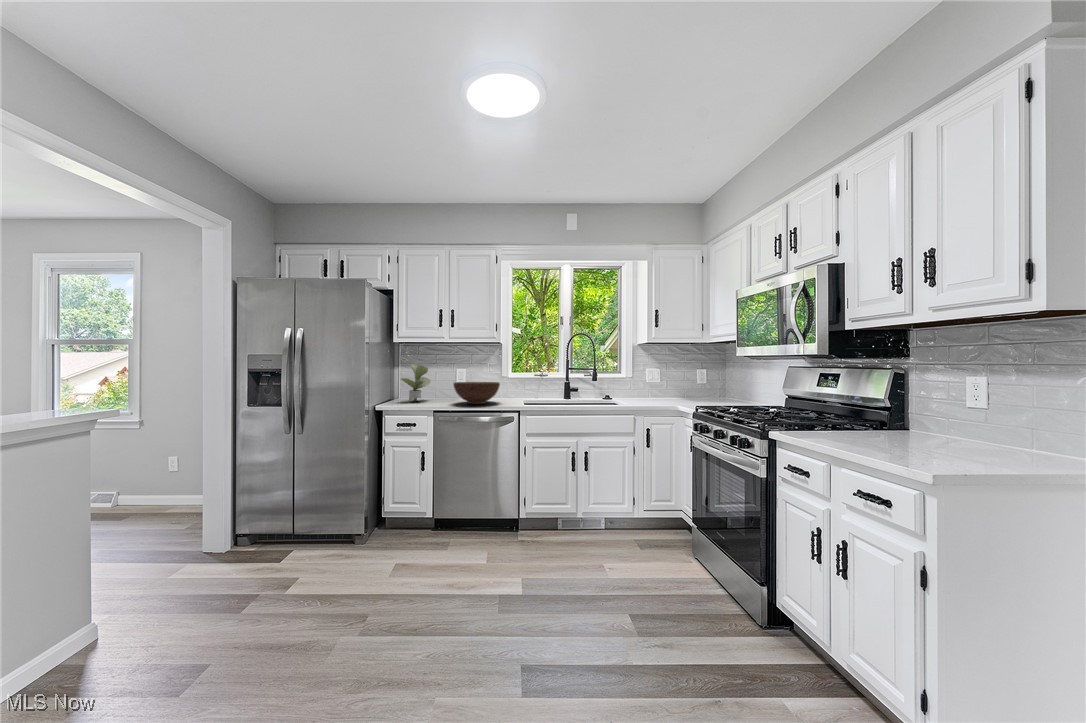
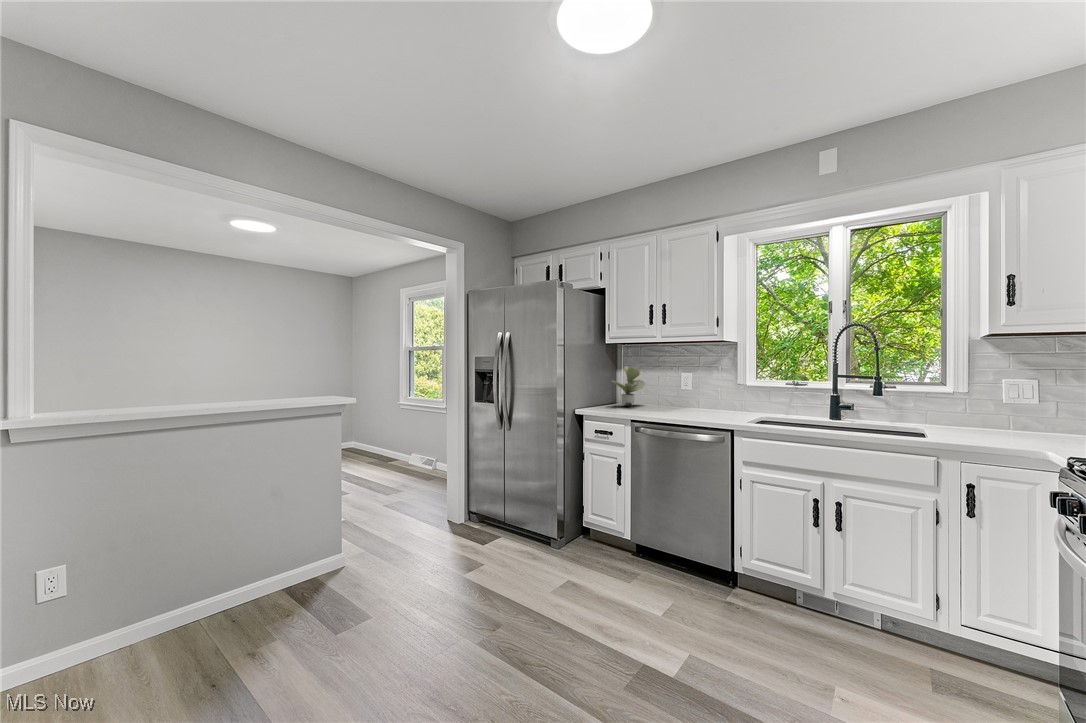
fruit bowl: present [454,382,500,404] -> none [656,387,715,416]

